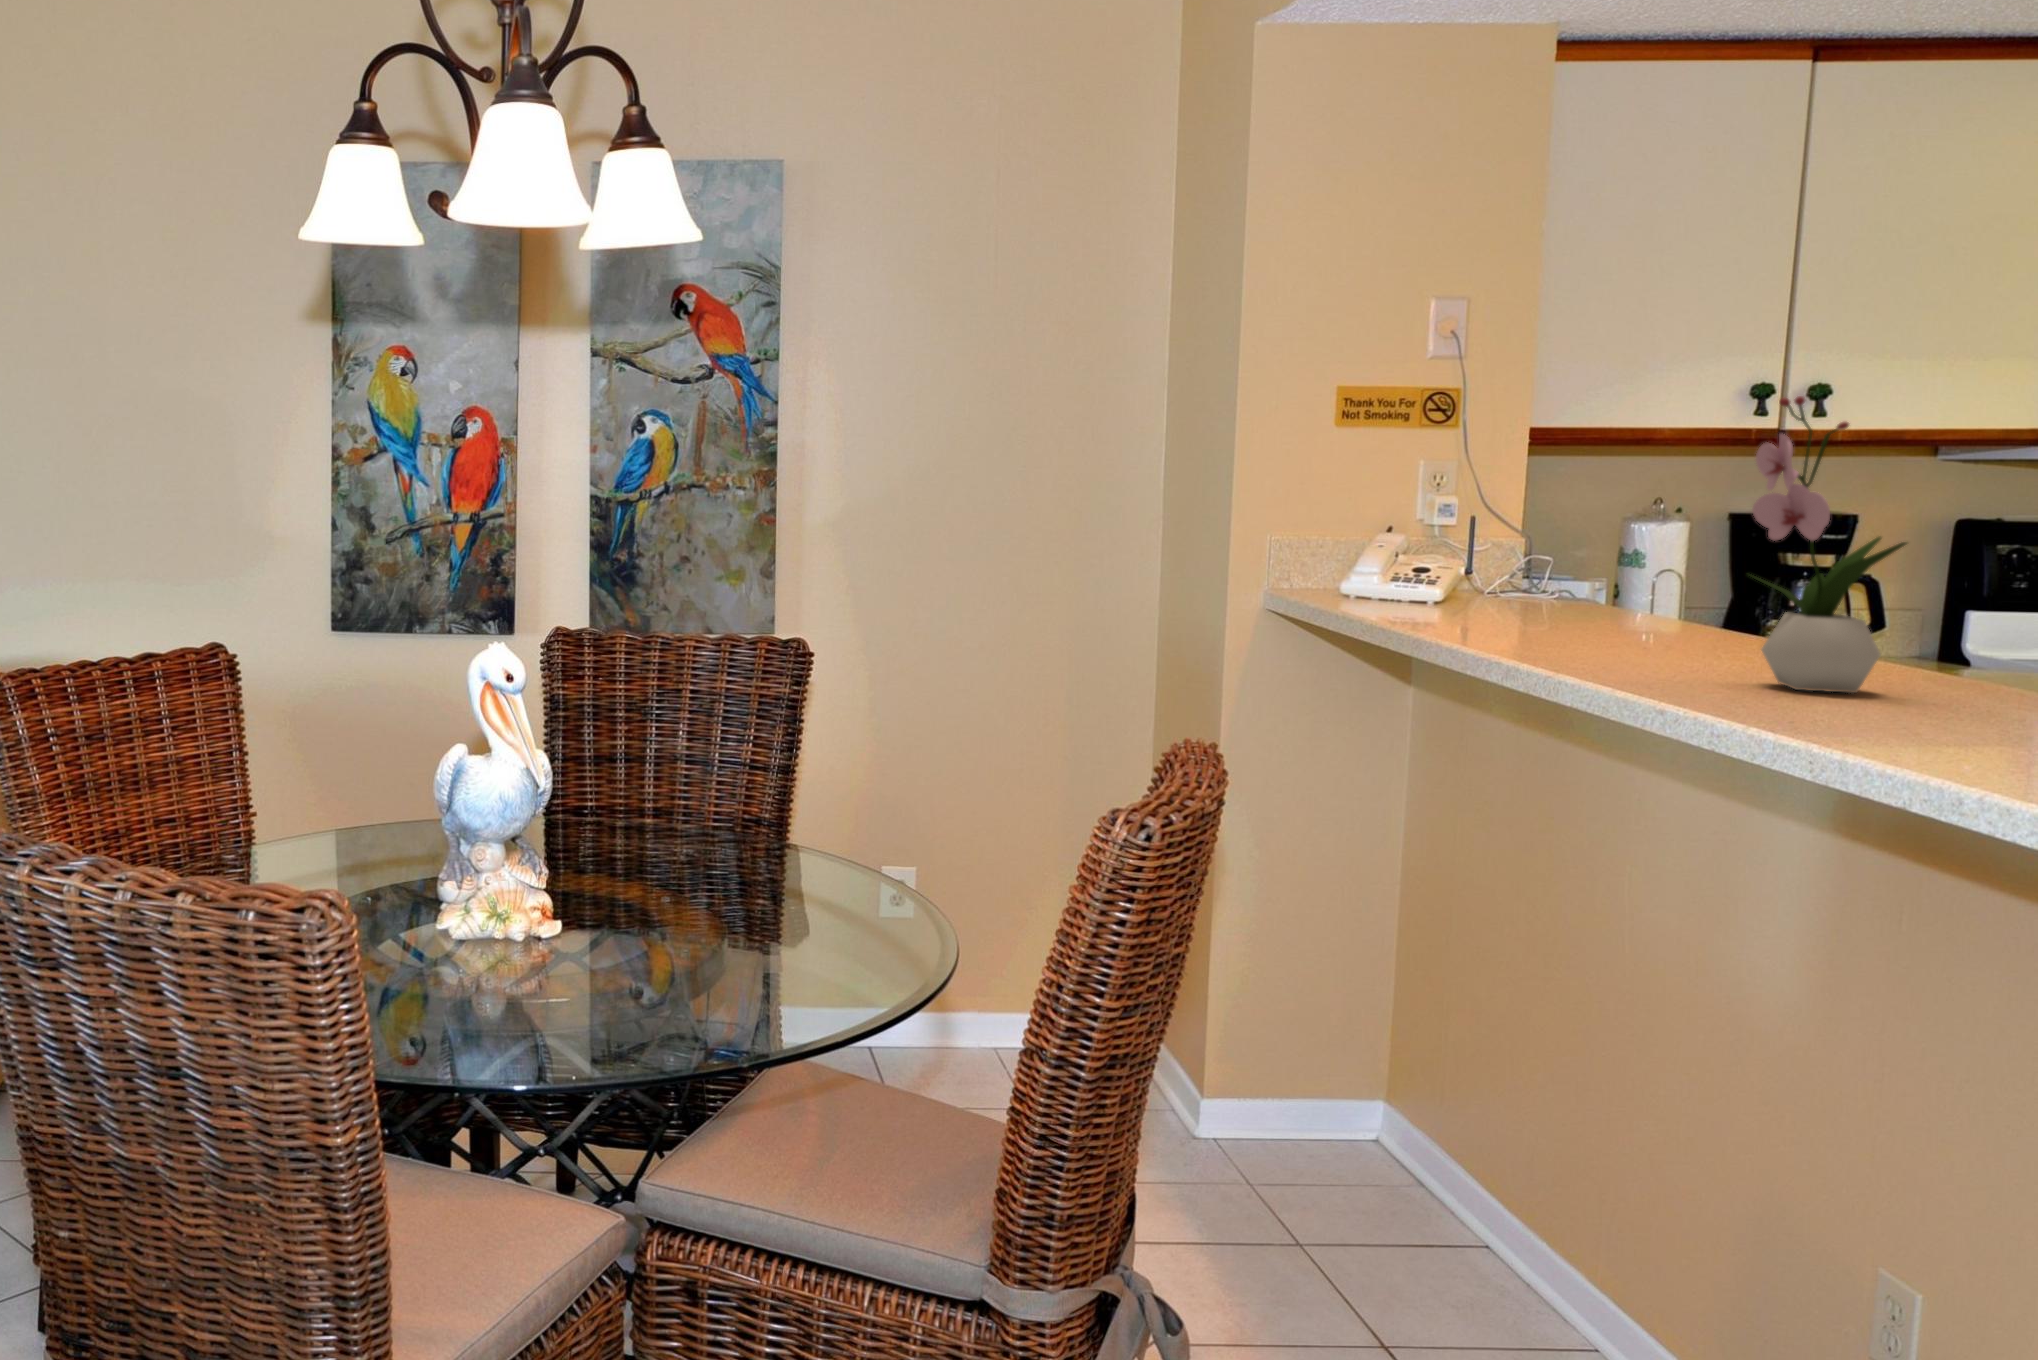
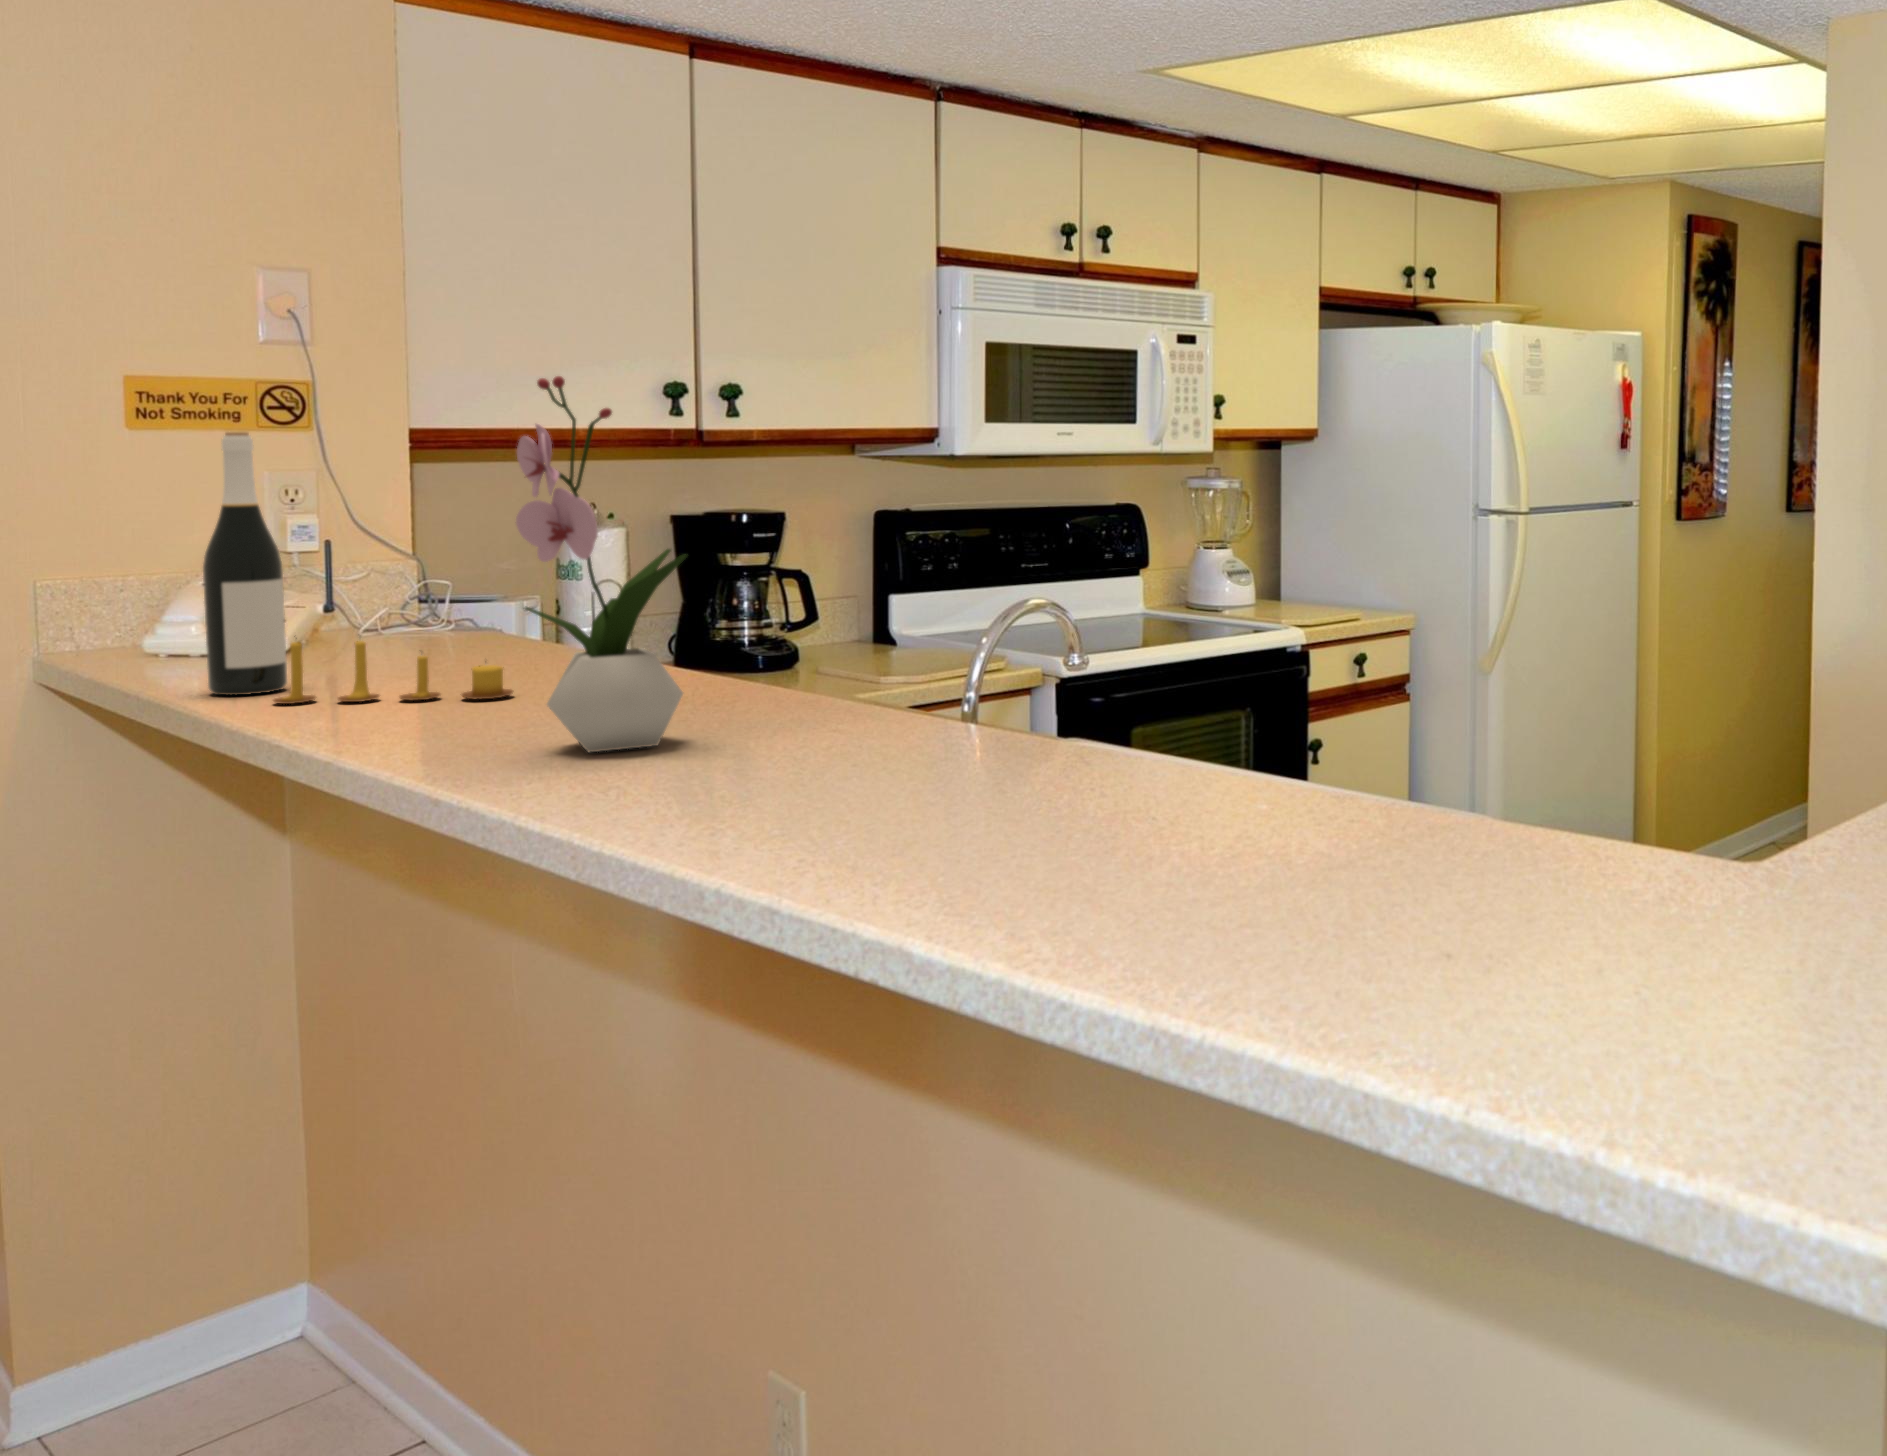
wine bottle: none [1422,433,1484,625] -> present [203,432,287,695]
candle: none [1480,584,1675,647] -> present [273,640,513,704]

